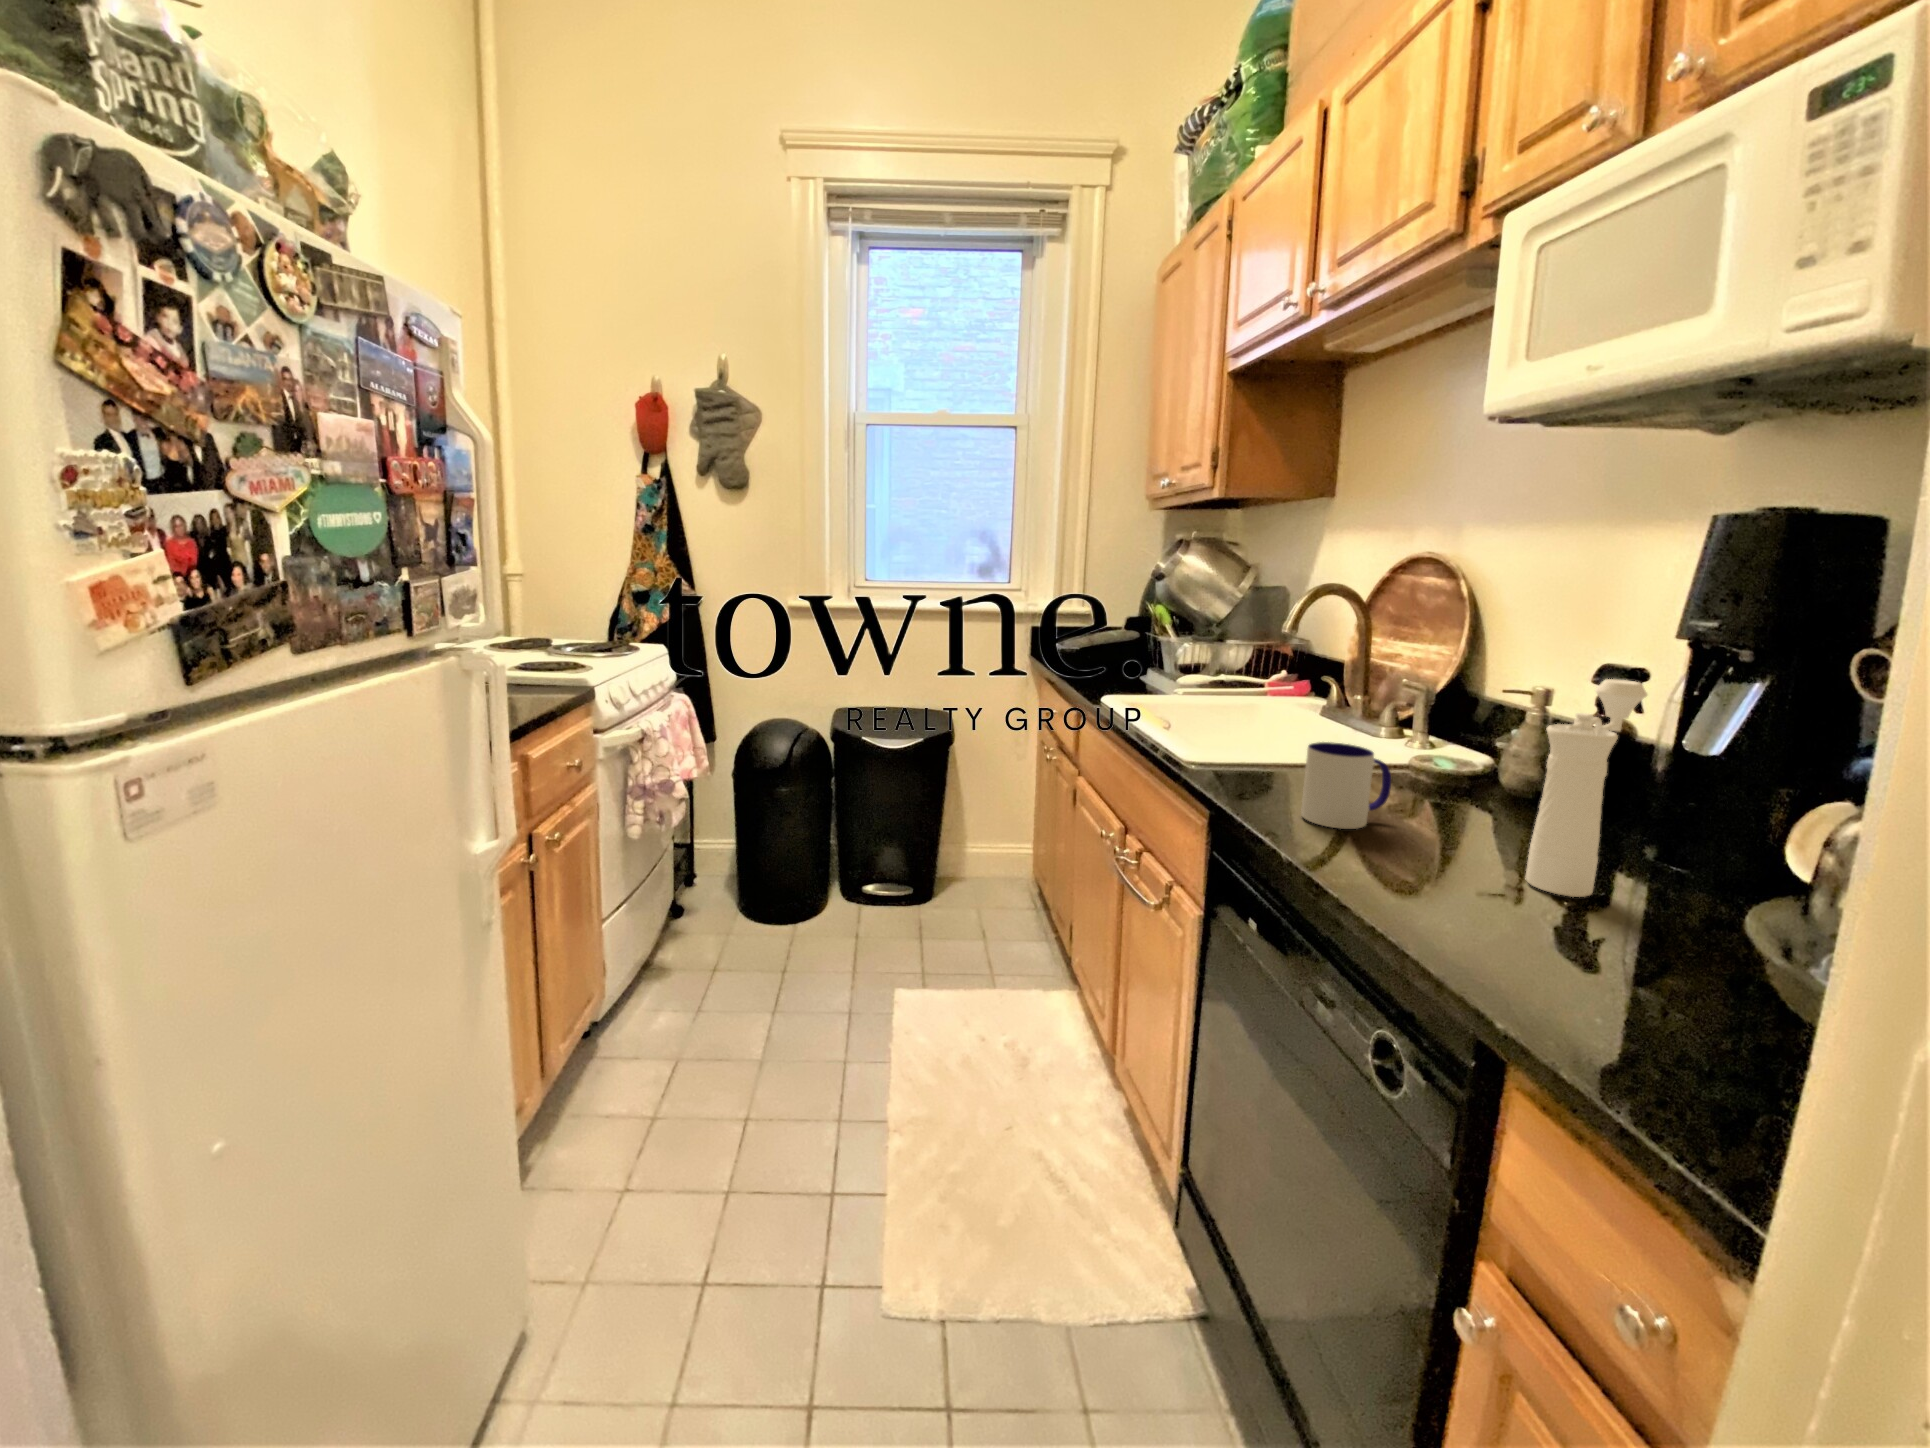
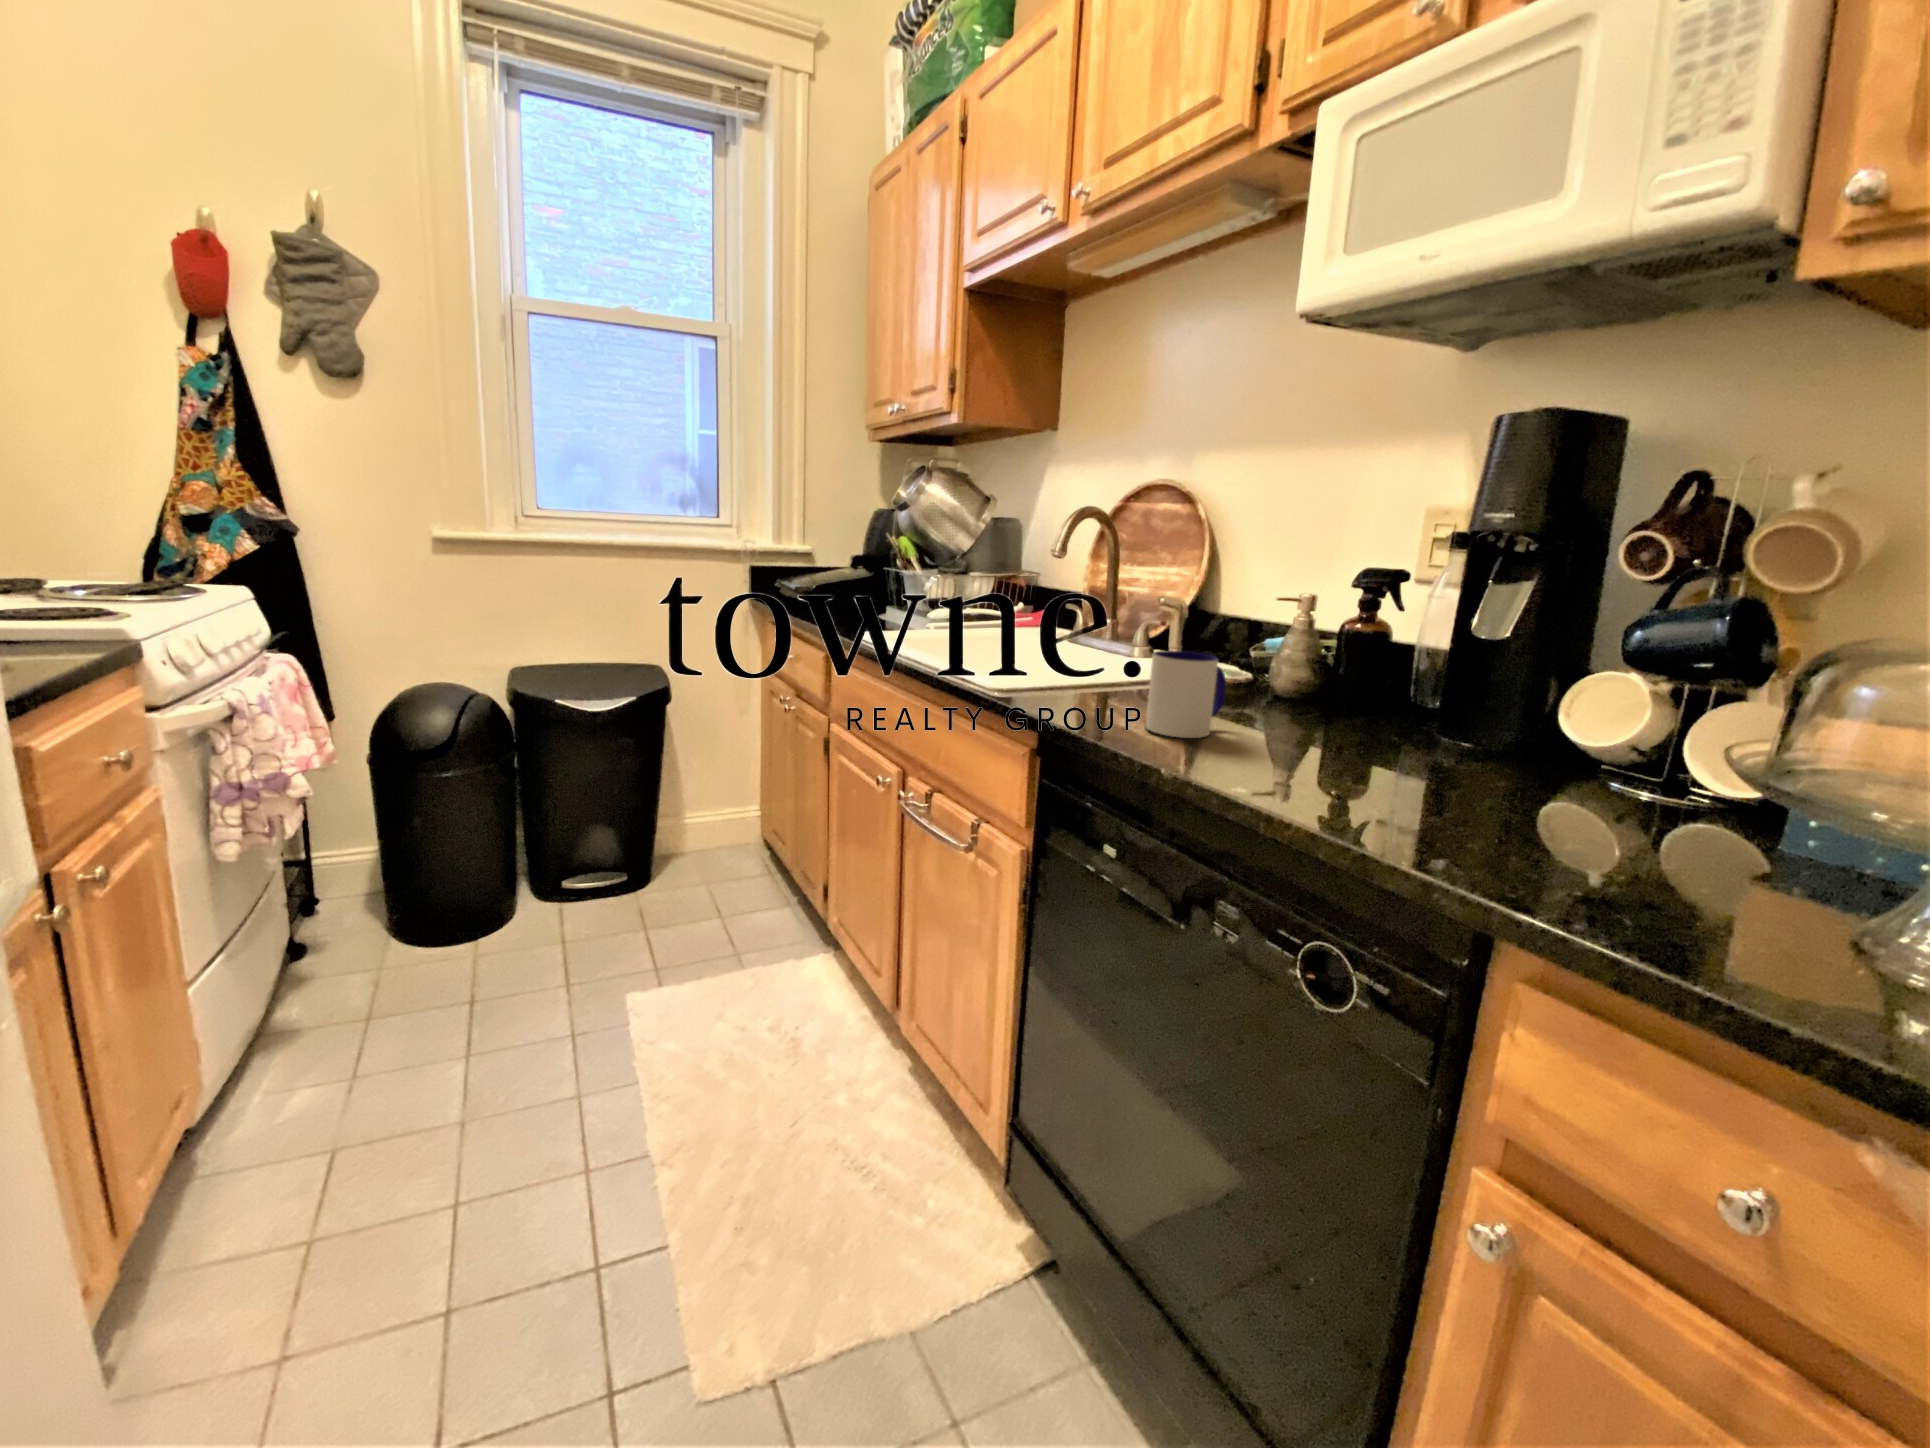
pepper mill: present [1525,679,1647,897] -> none [1380,570,1468,777]

